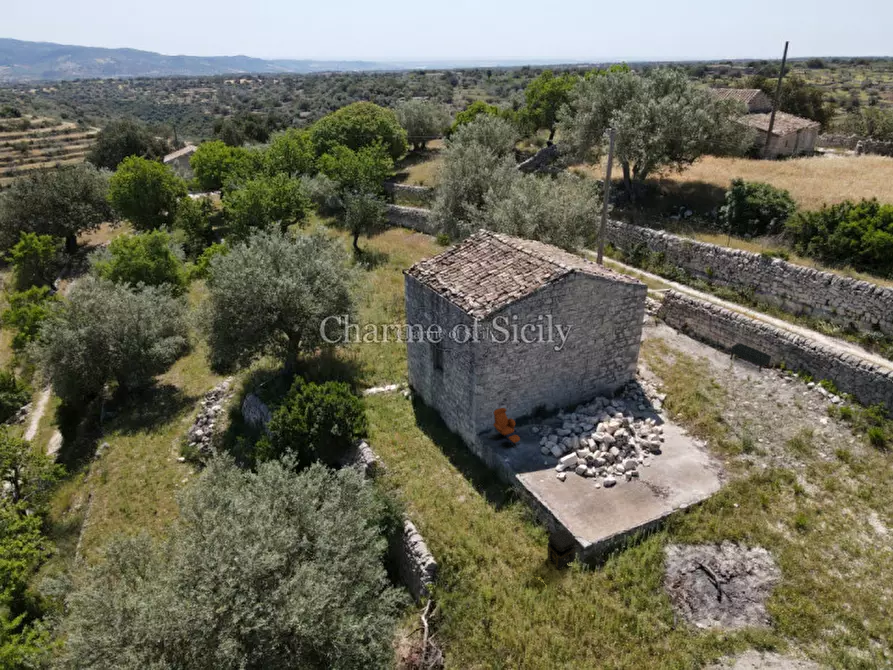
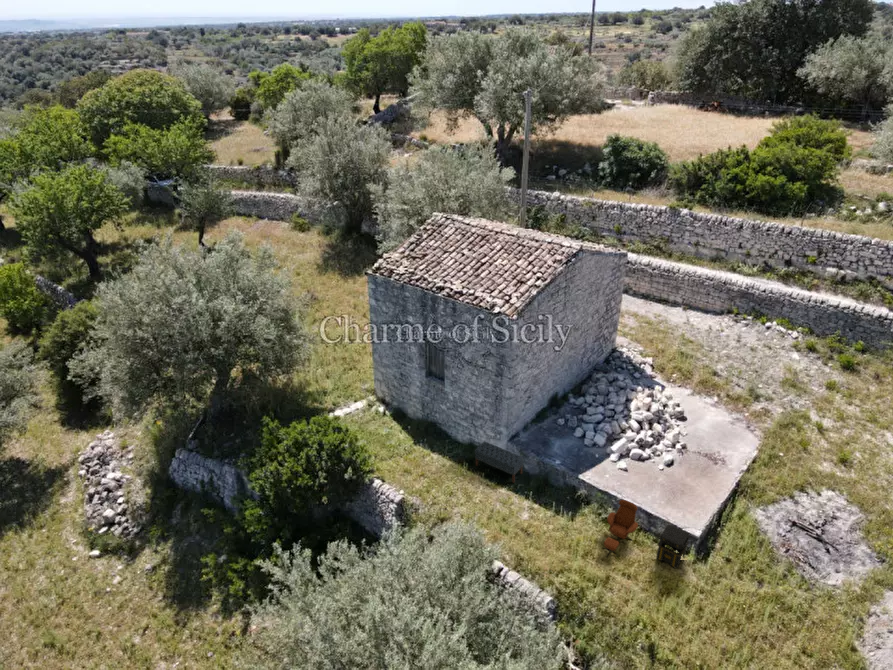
bench: present [730,343,771,373] -> present [475,441,524,483]
lounge chair: present [493,408,520,446] -> present [604,500,638,557]

